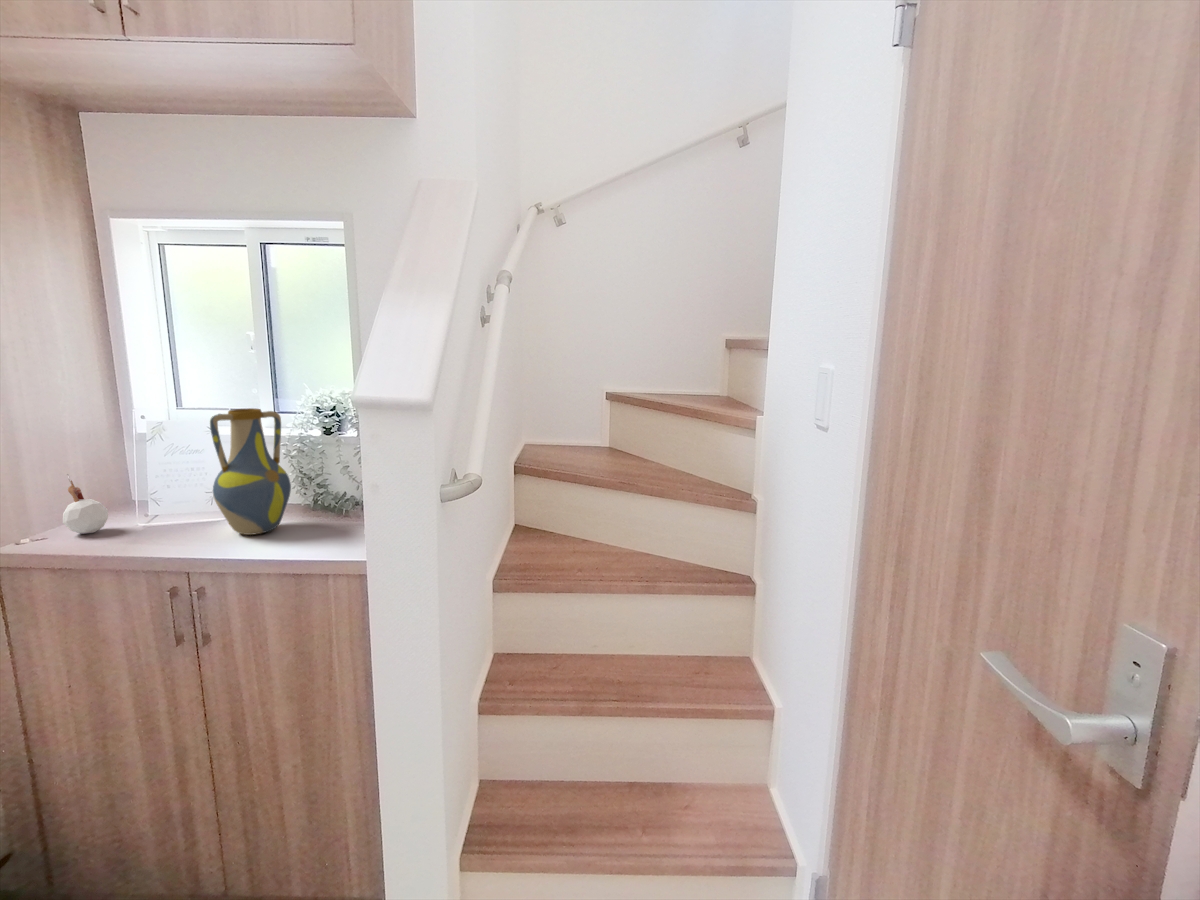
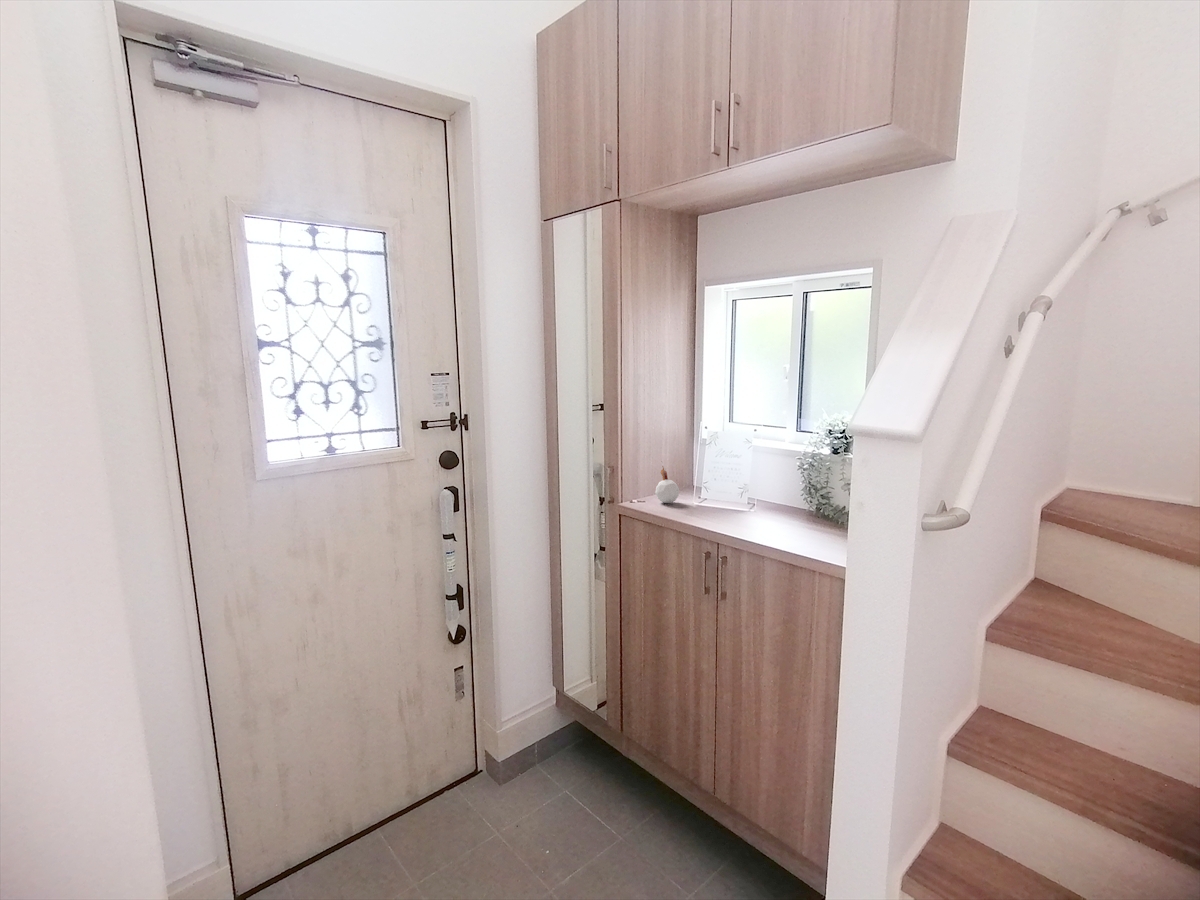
vase: present [210,408,291,535] -> none [744,425,800,526]

